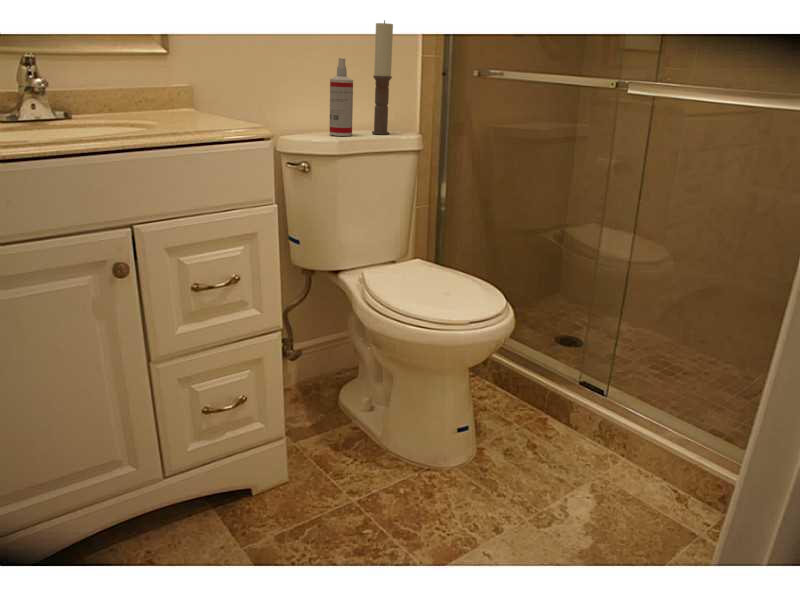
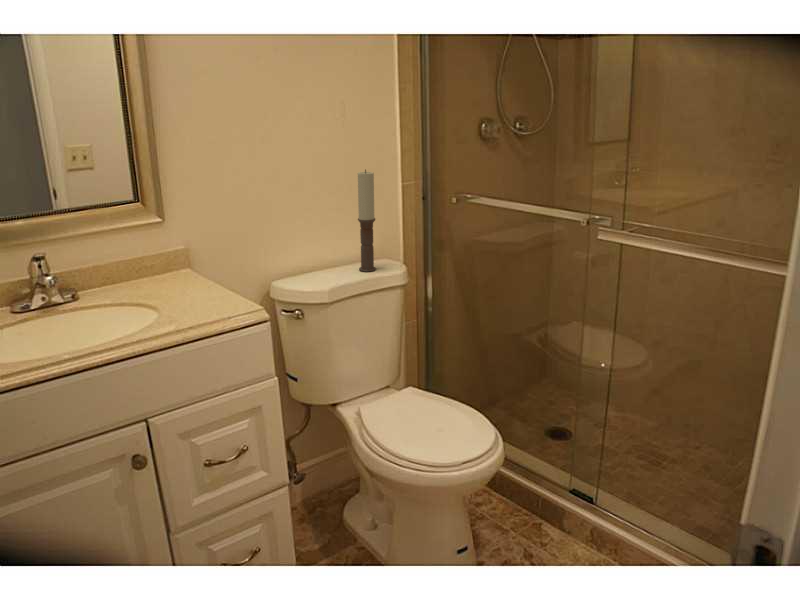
spray bottle: present [329,58,353,136] -> none [318,209,341,279]

